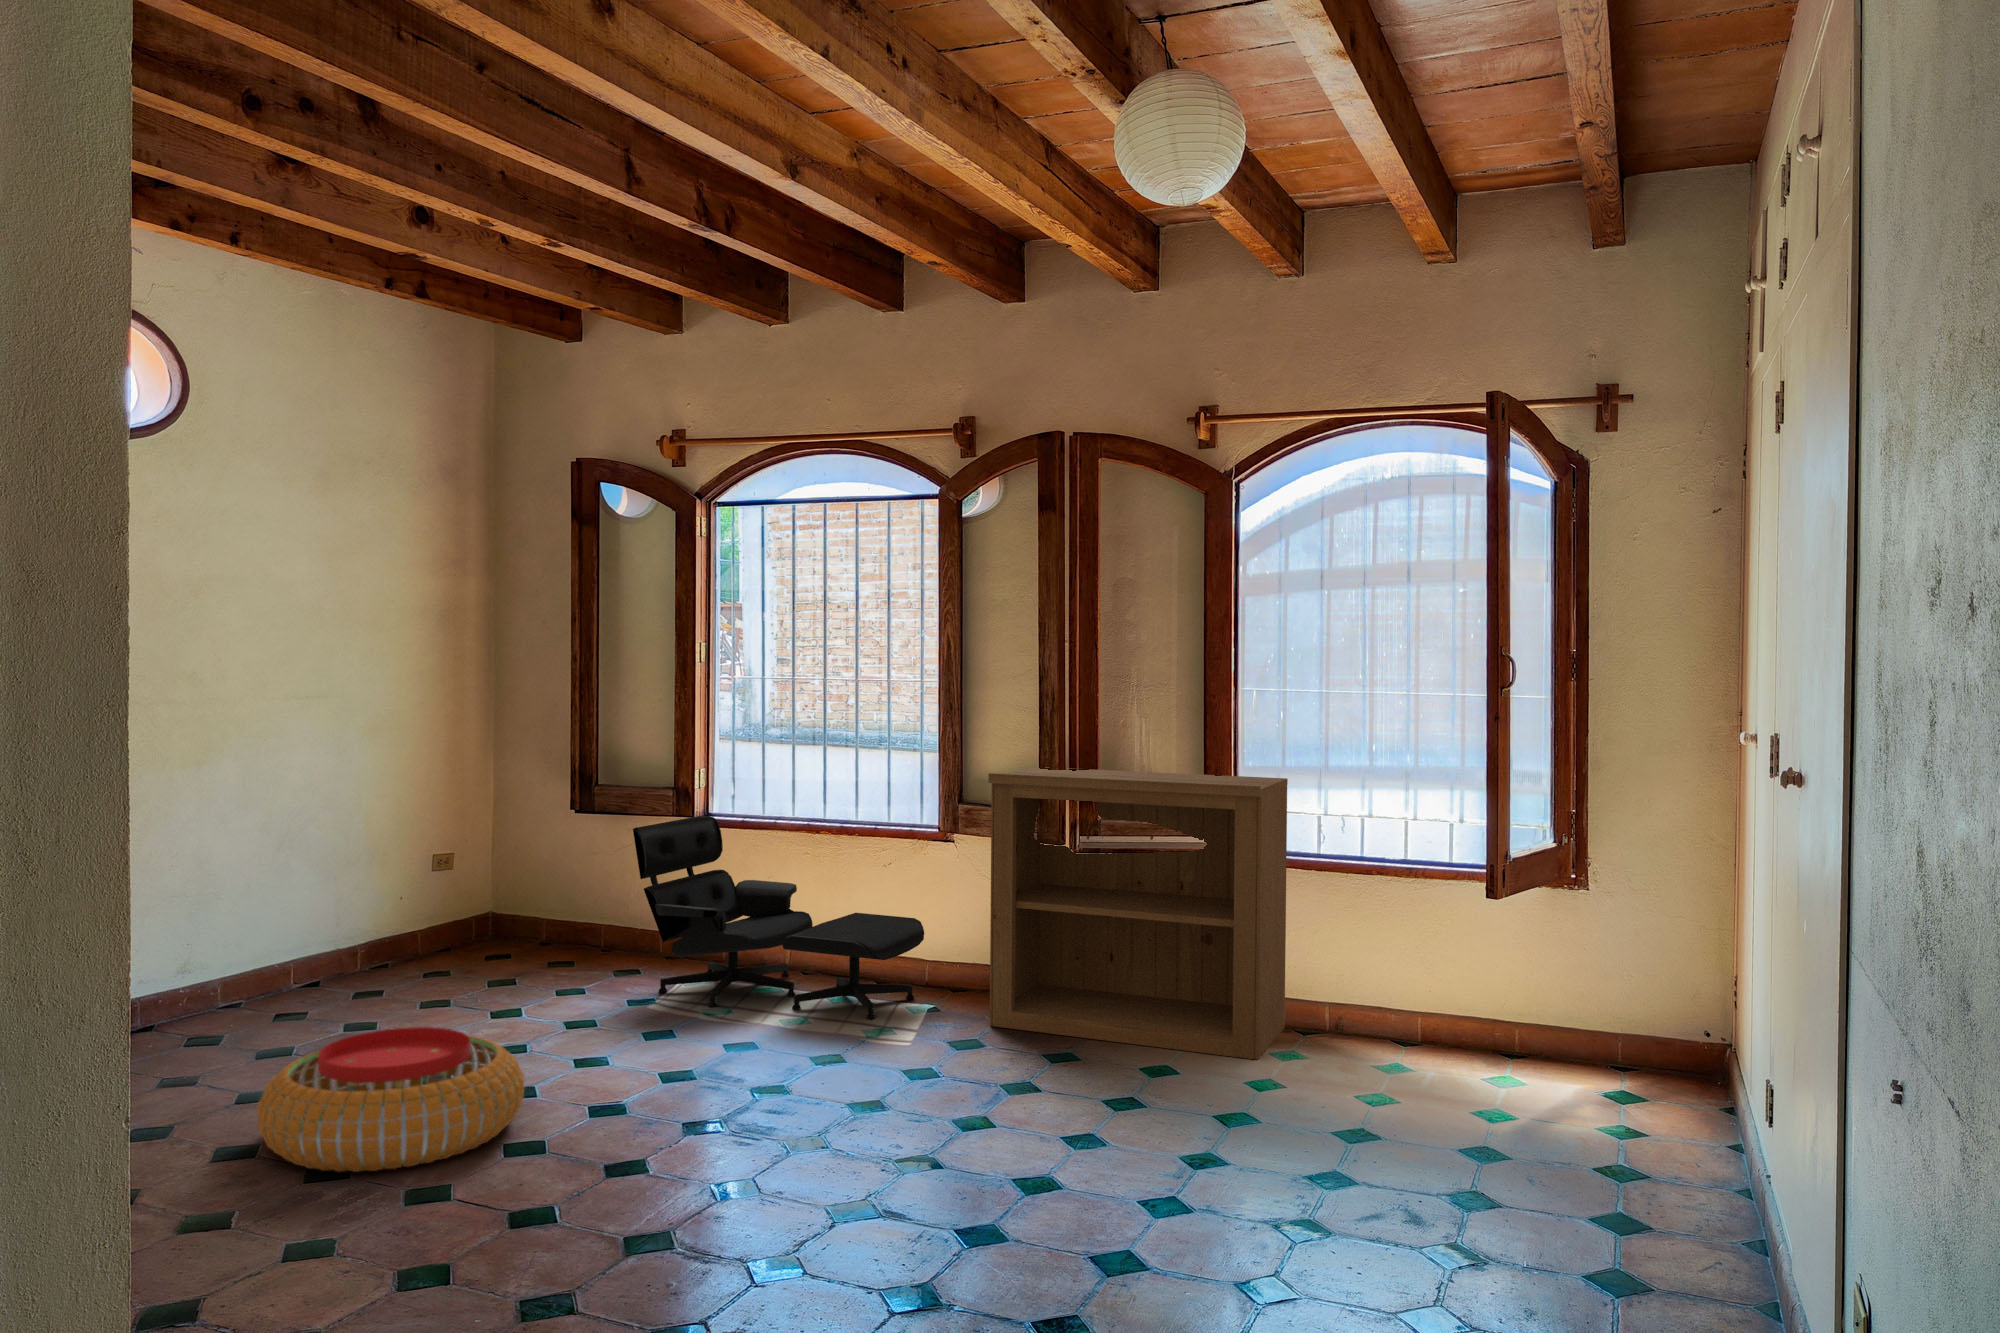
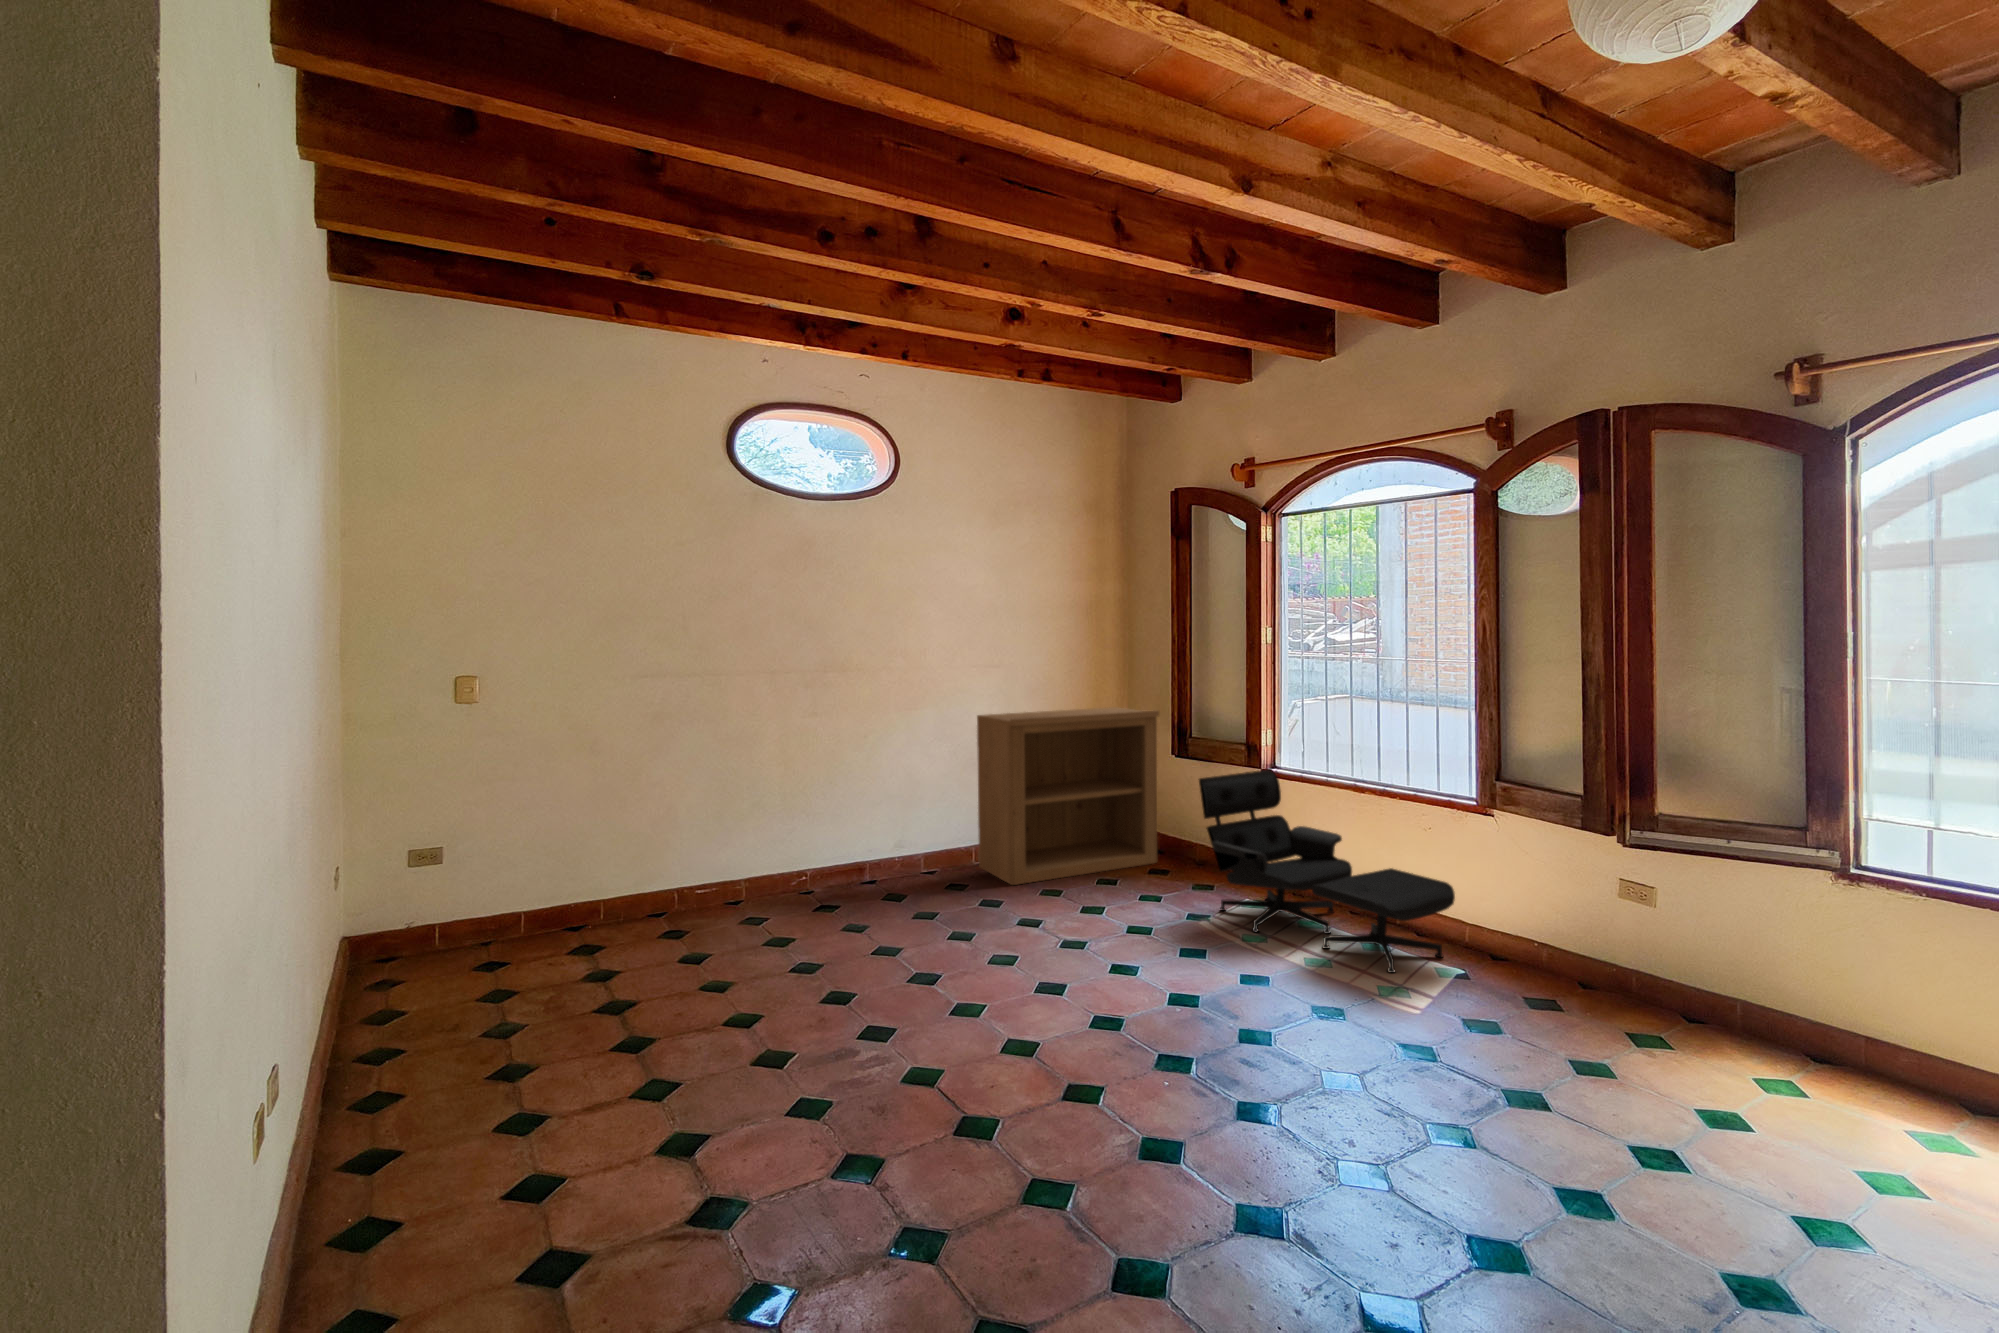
bookshelf: present [988,767,1288,1060] -> present [977,707,1159,885]
pouf: present [258,1027,524,1172] -> none [871,924,1056,1042]

